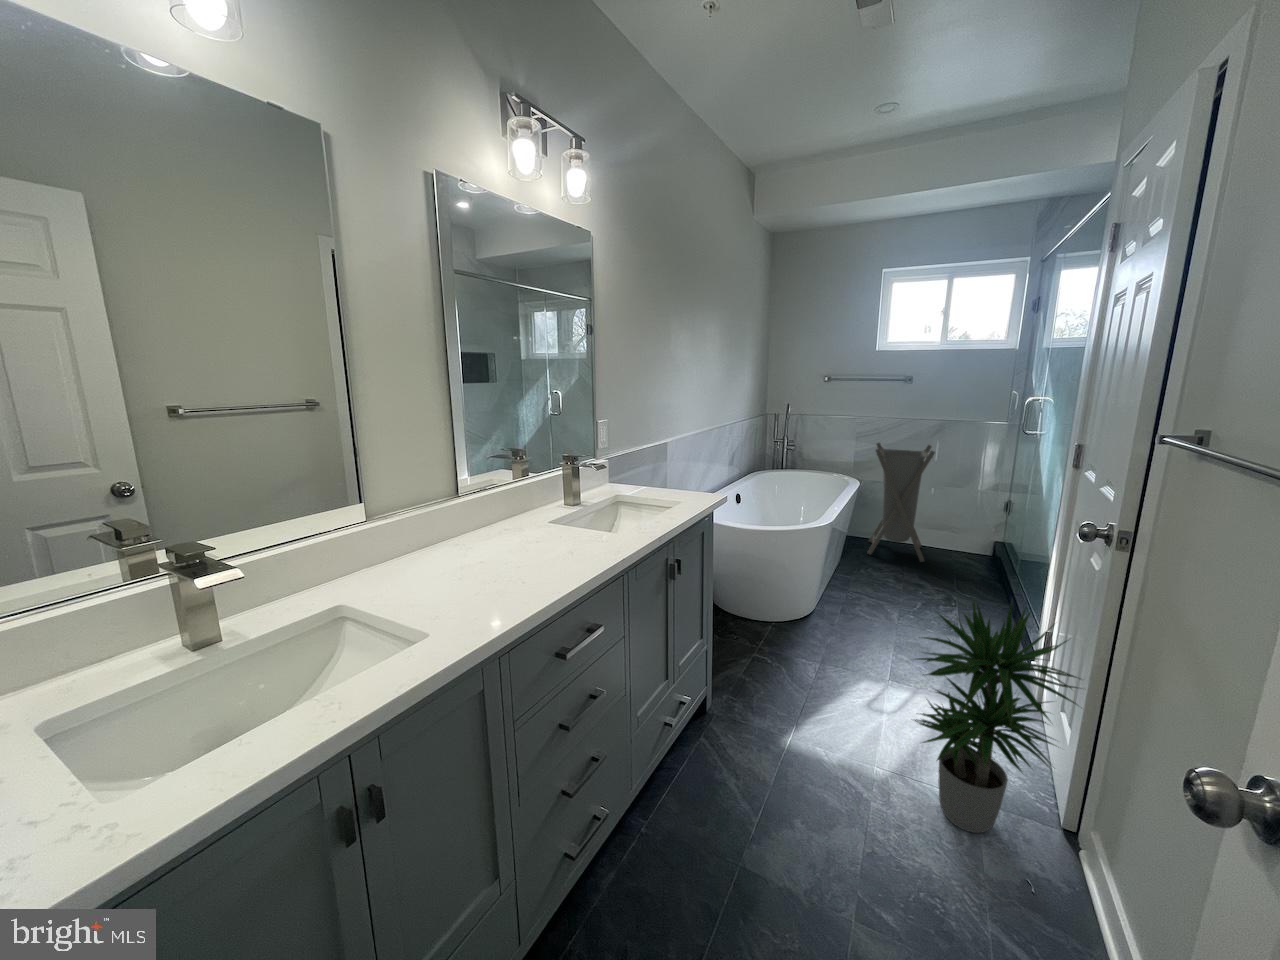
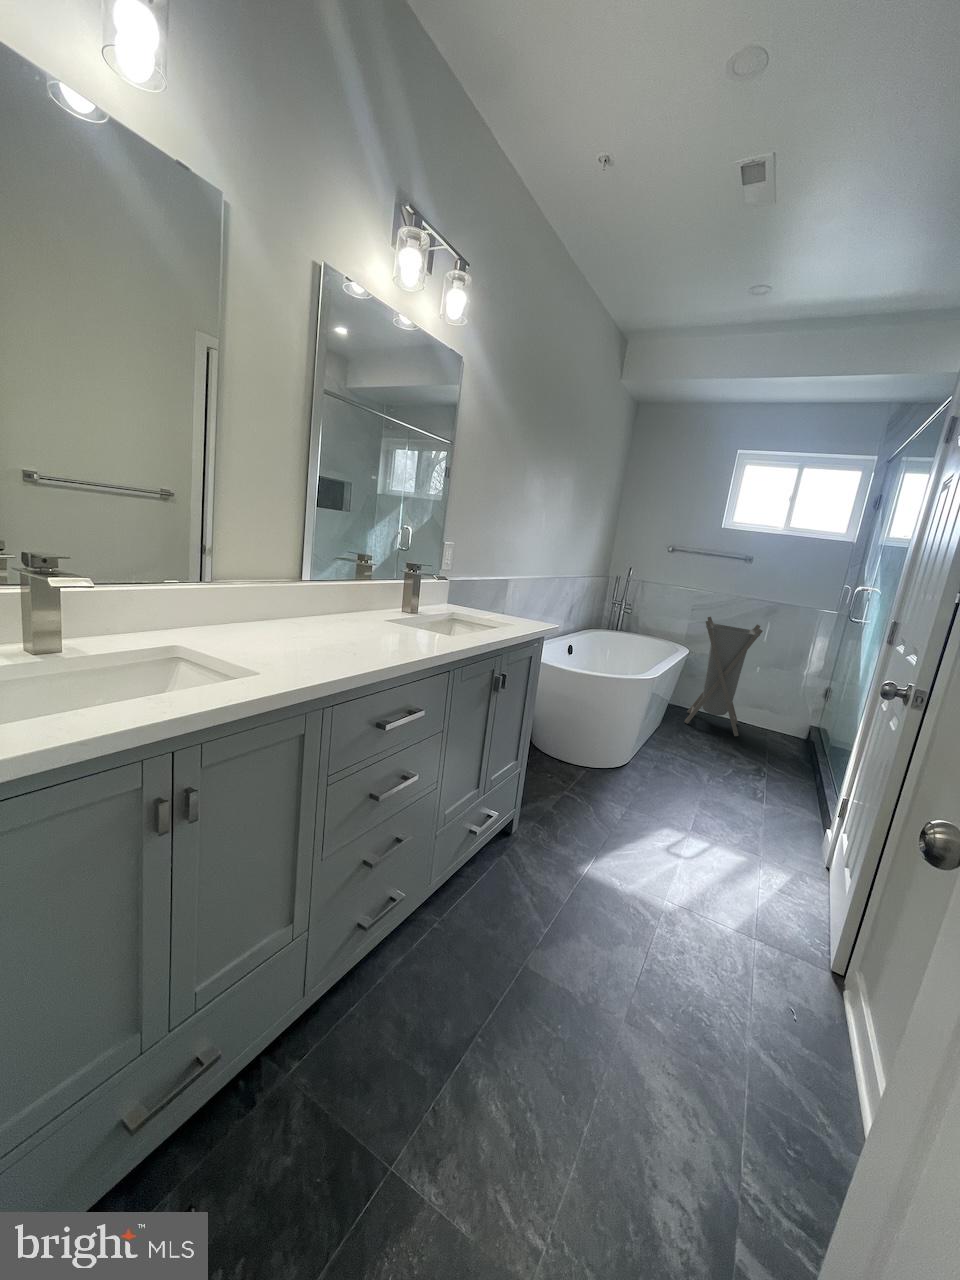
potted plant: present [915,602,1080,833] -> none [703,743,872,967]

